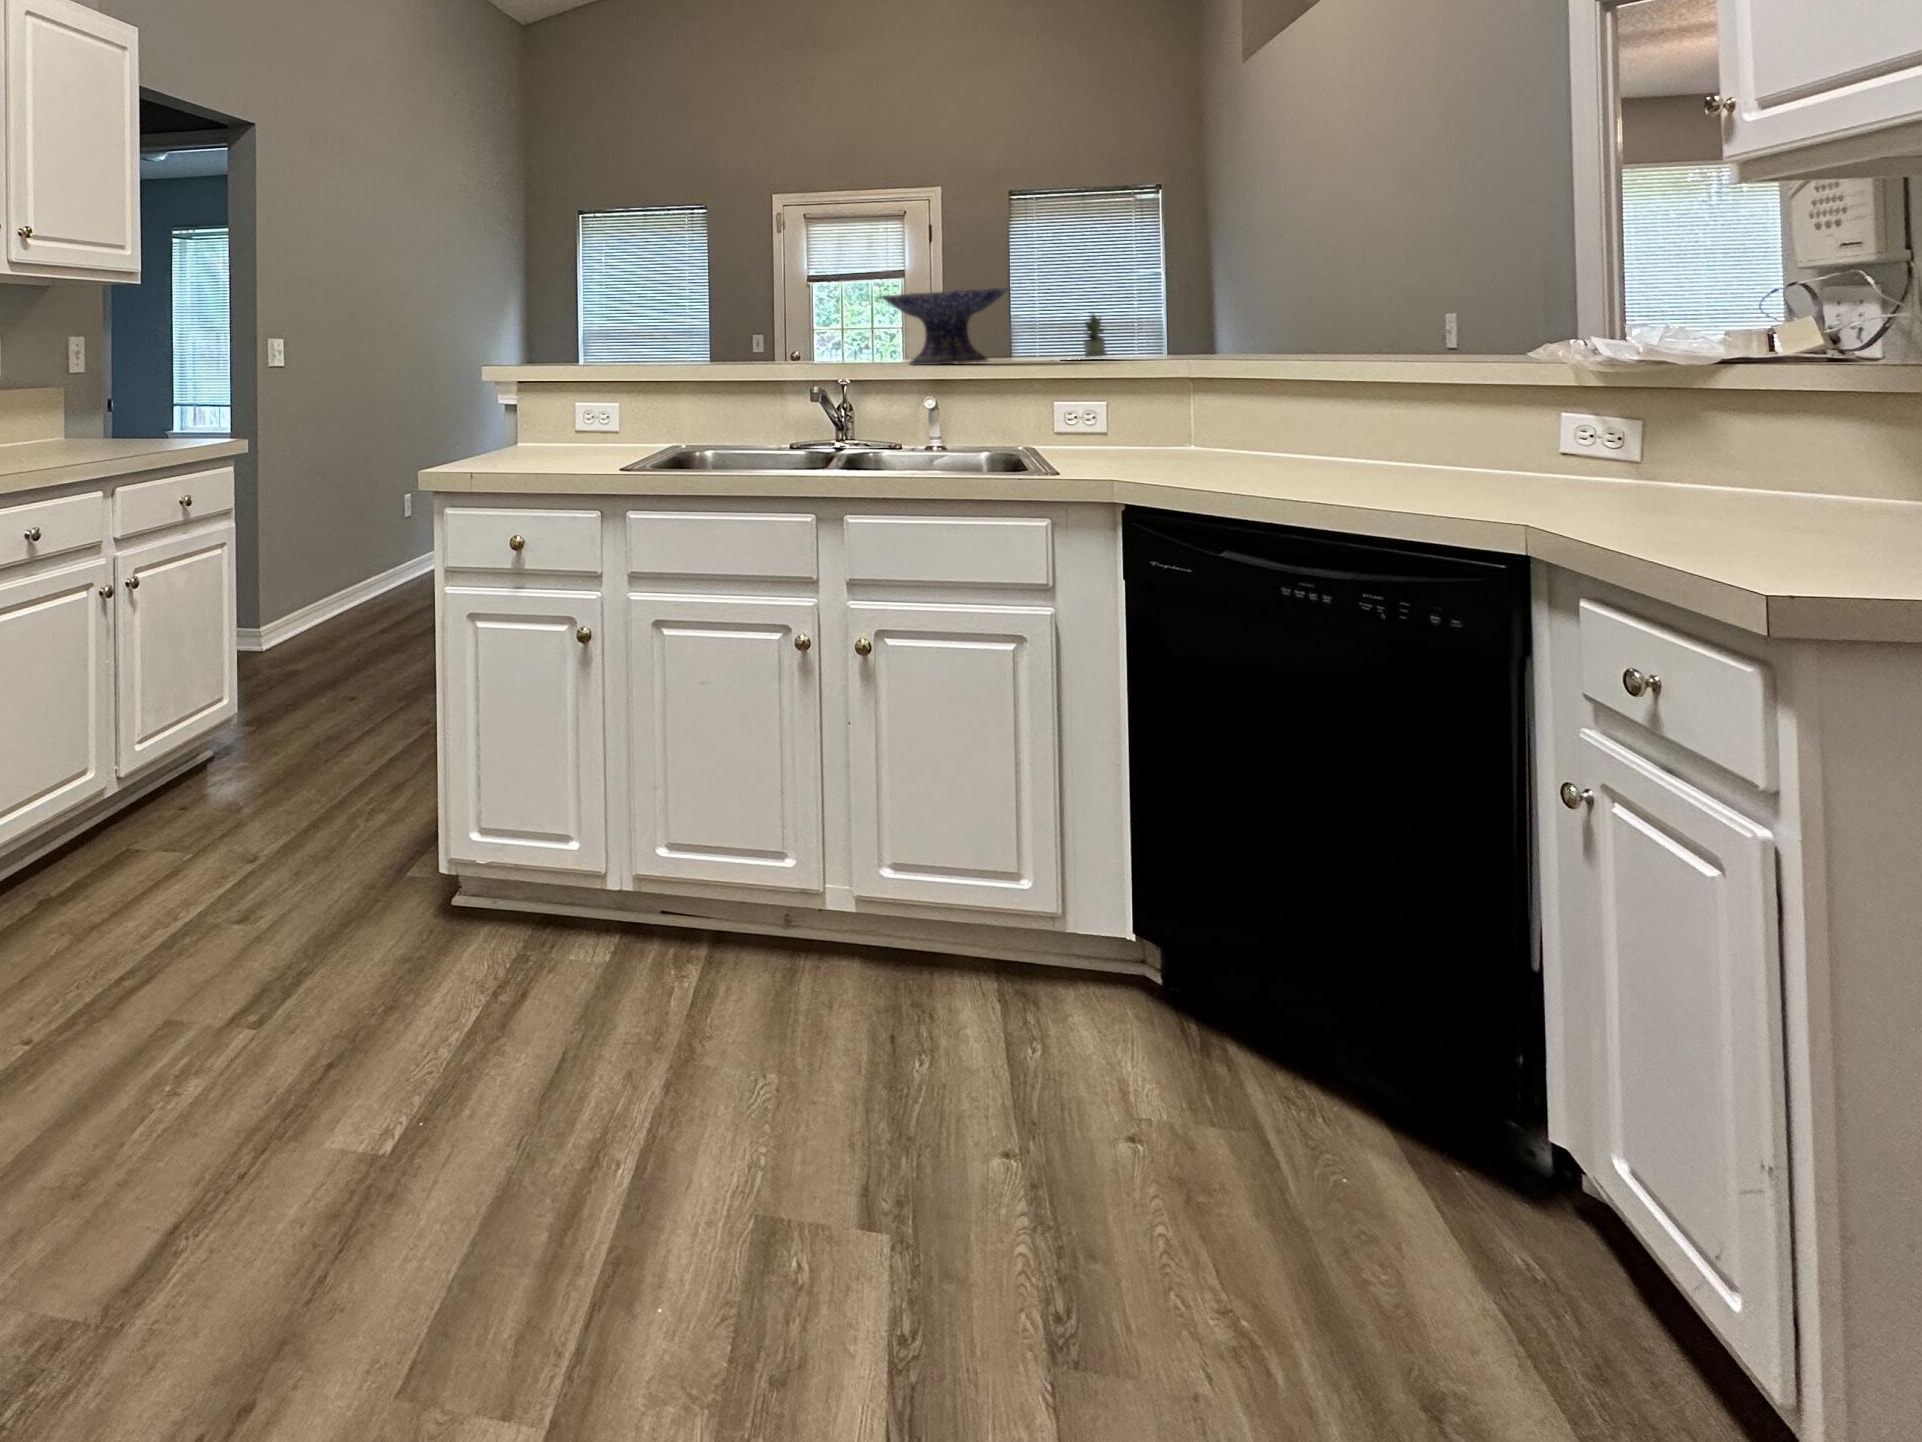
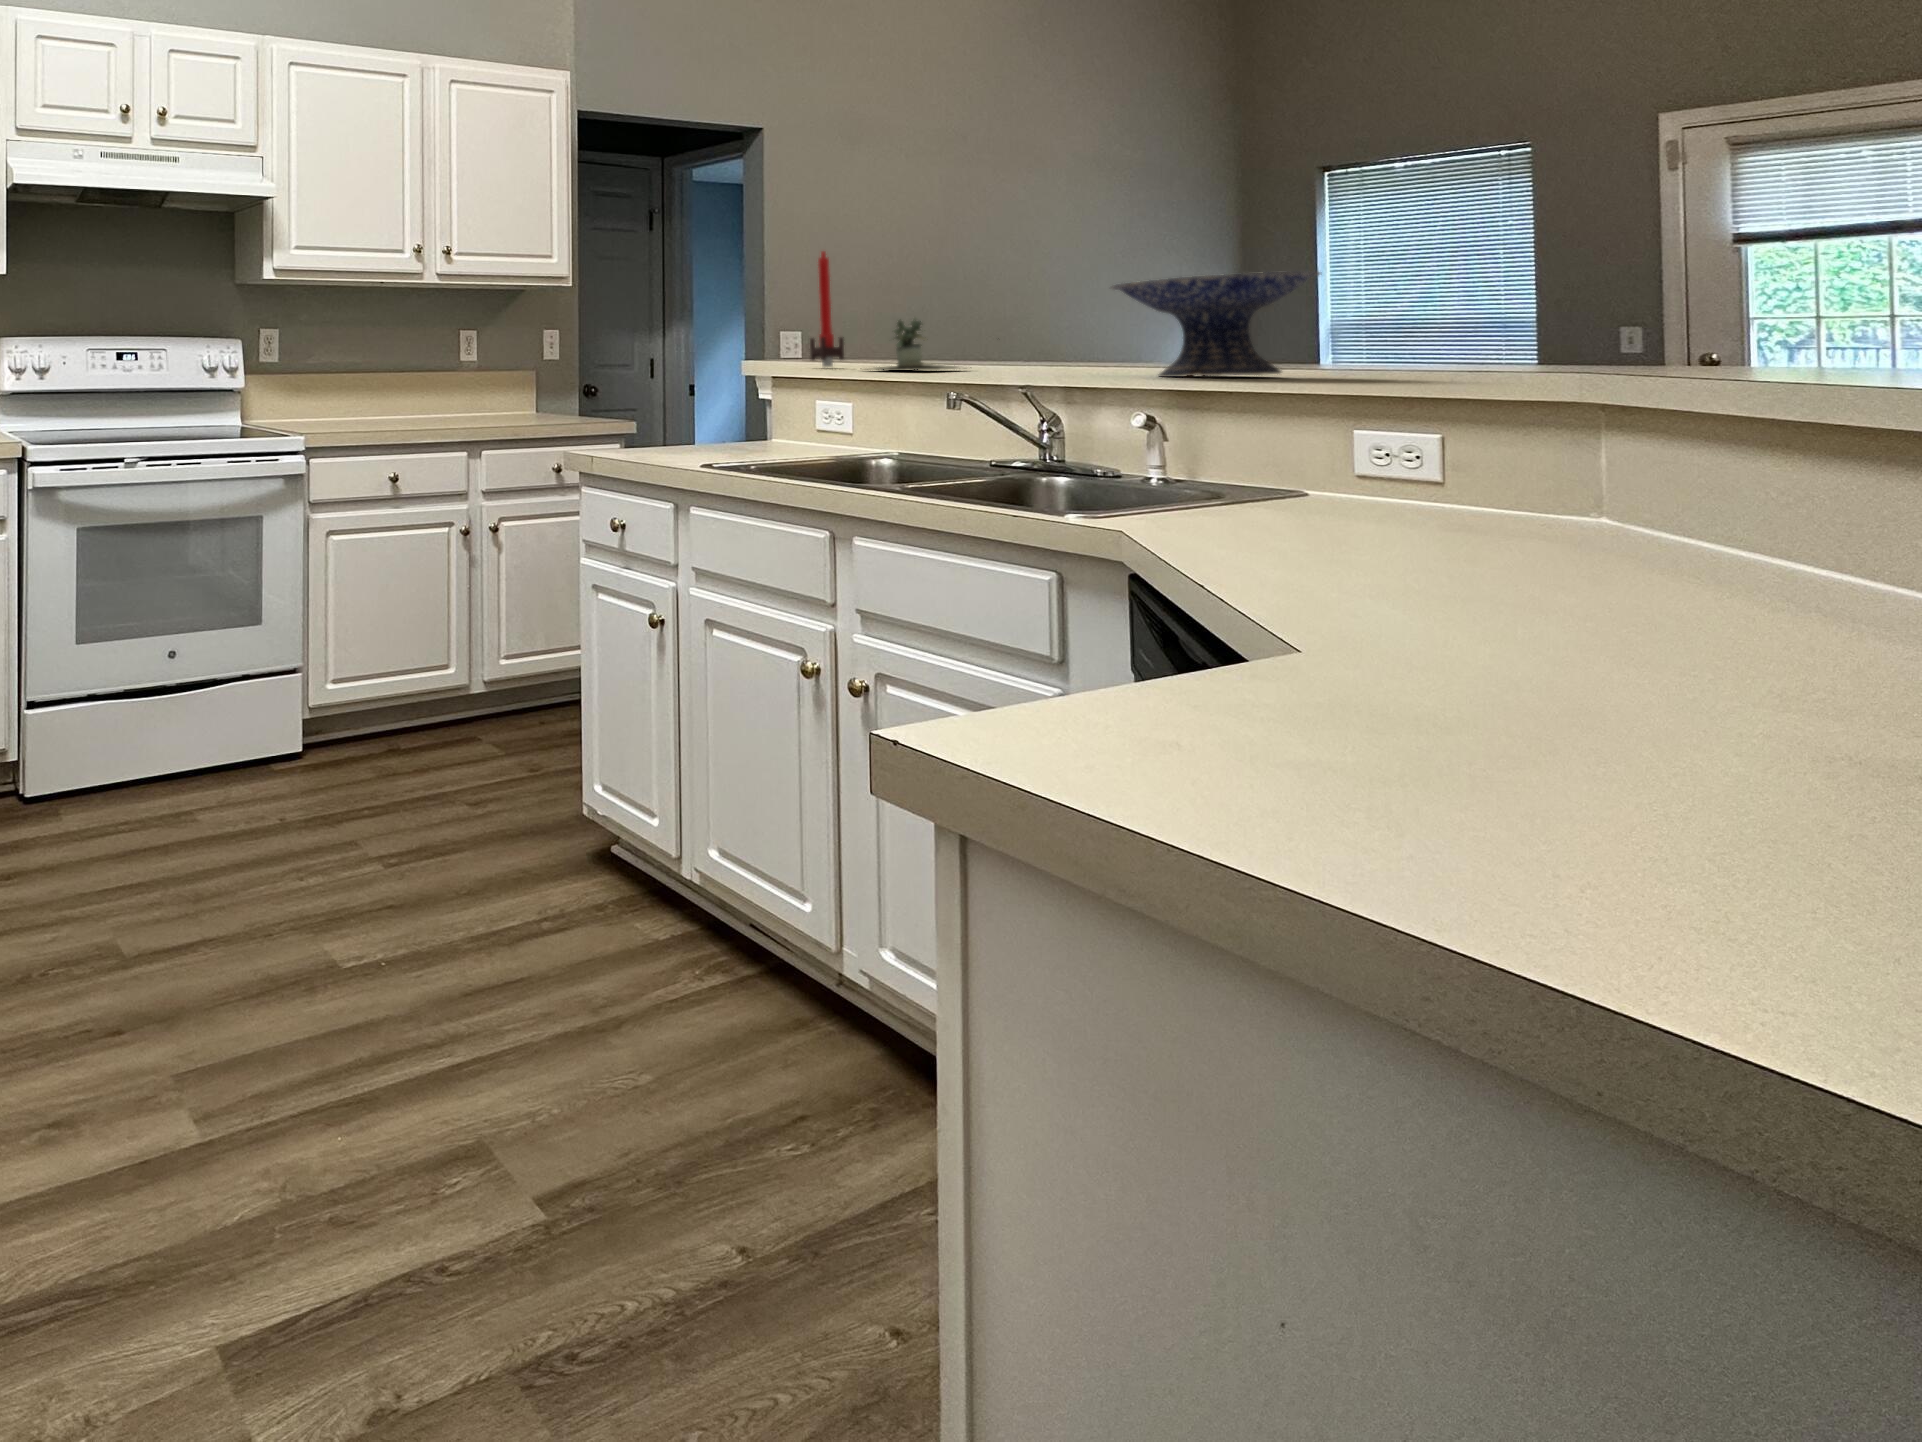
candle: none [535,258,566,368] -> present [810,251,844,367]
potted plant: present [1083,314,1107,358] -> present [875,319,957,371]

